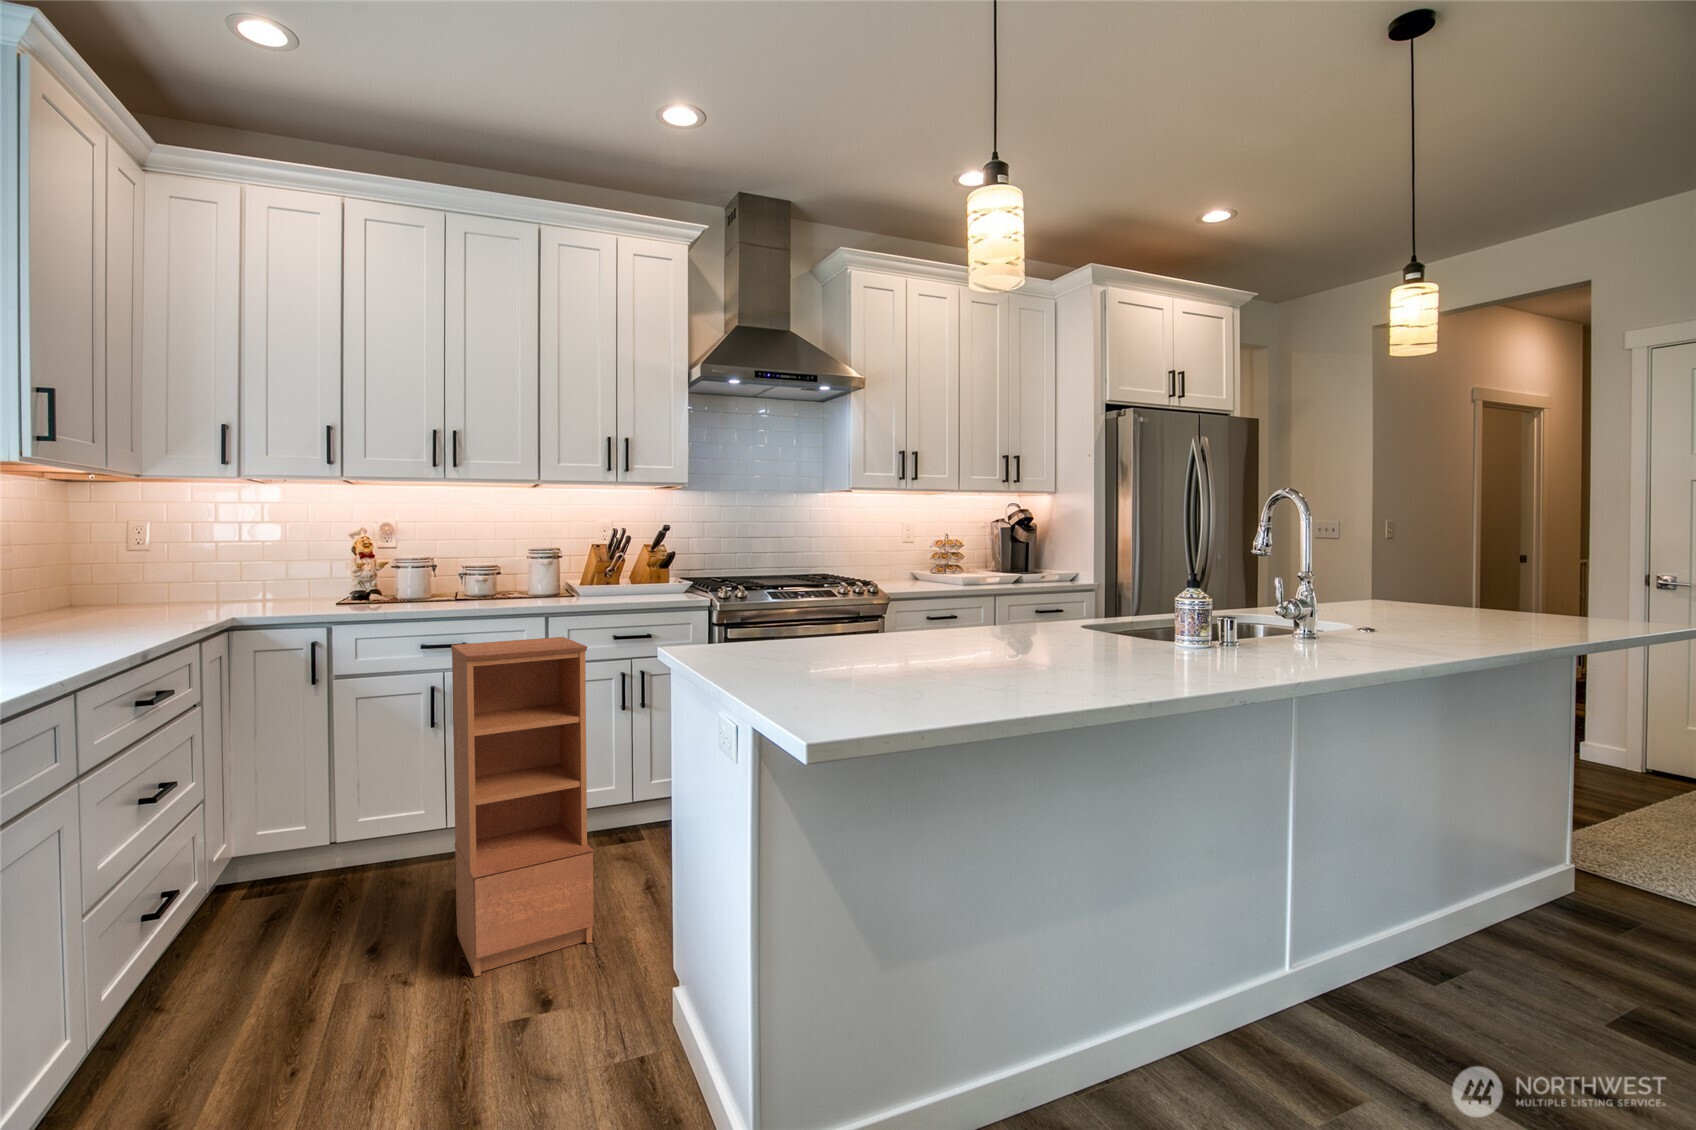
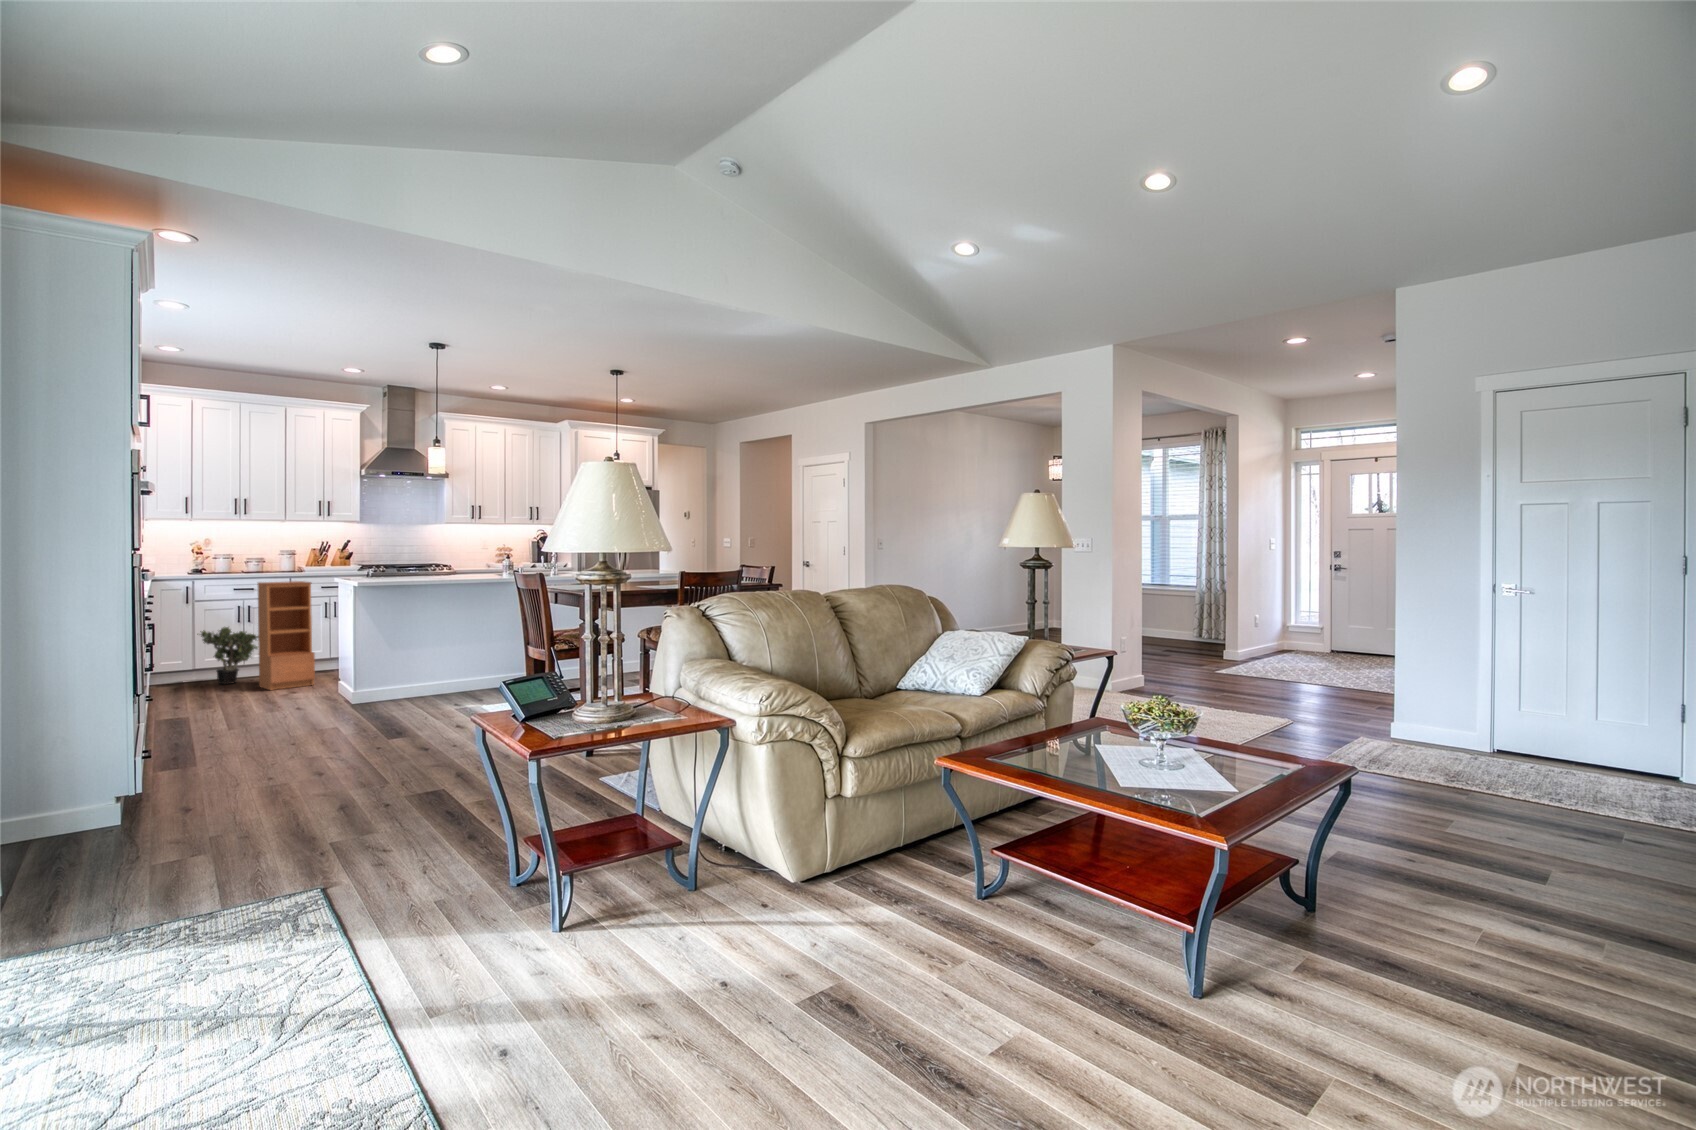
potted plant: none [322,750,470,903] -> present [197,627,258,684]

